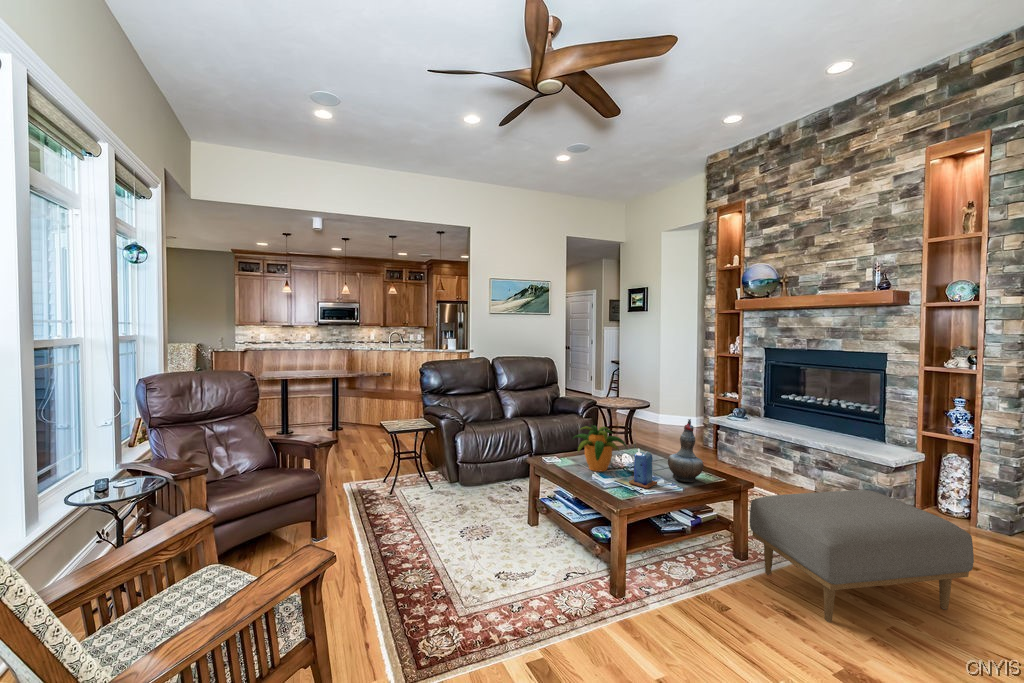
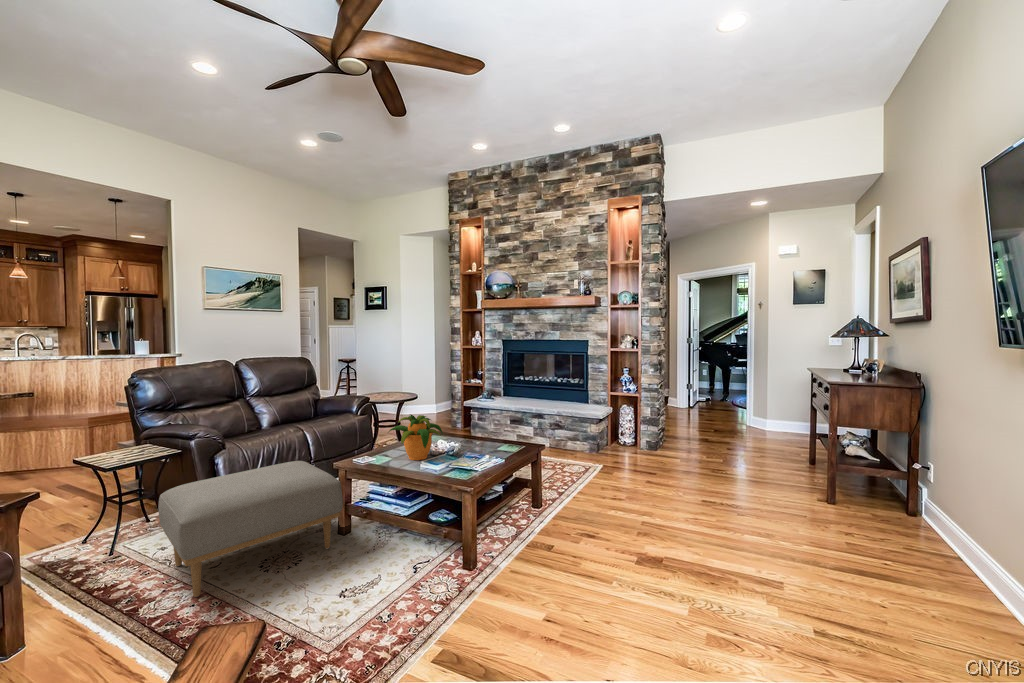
decorative vase: present [668,419,703,482] -> none [483,397,512,453]
candle: present [629,449,657,489] -> none [458,429,480,464]
ottoman: present [750,490,974,622] -> present [158,461,343,597]

